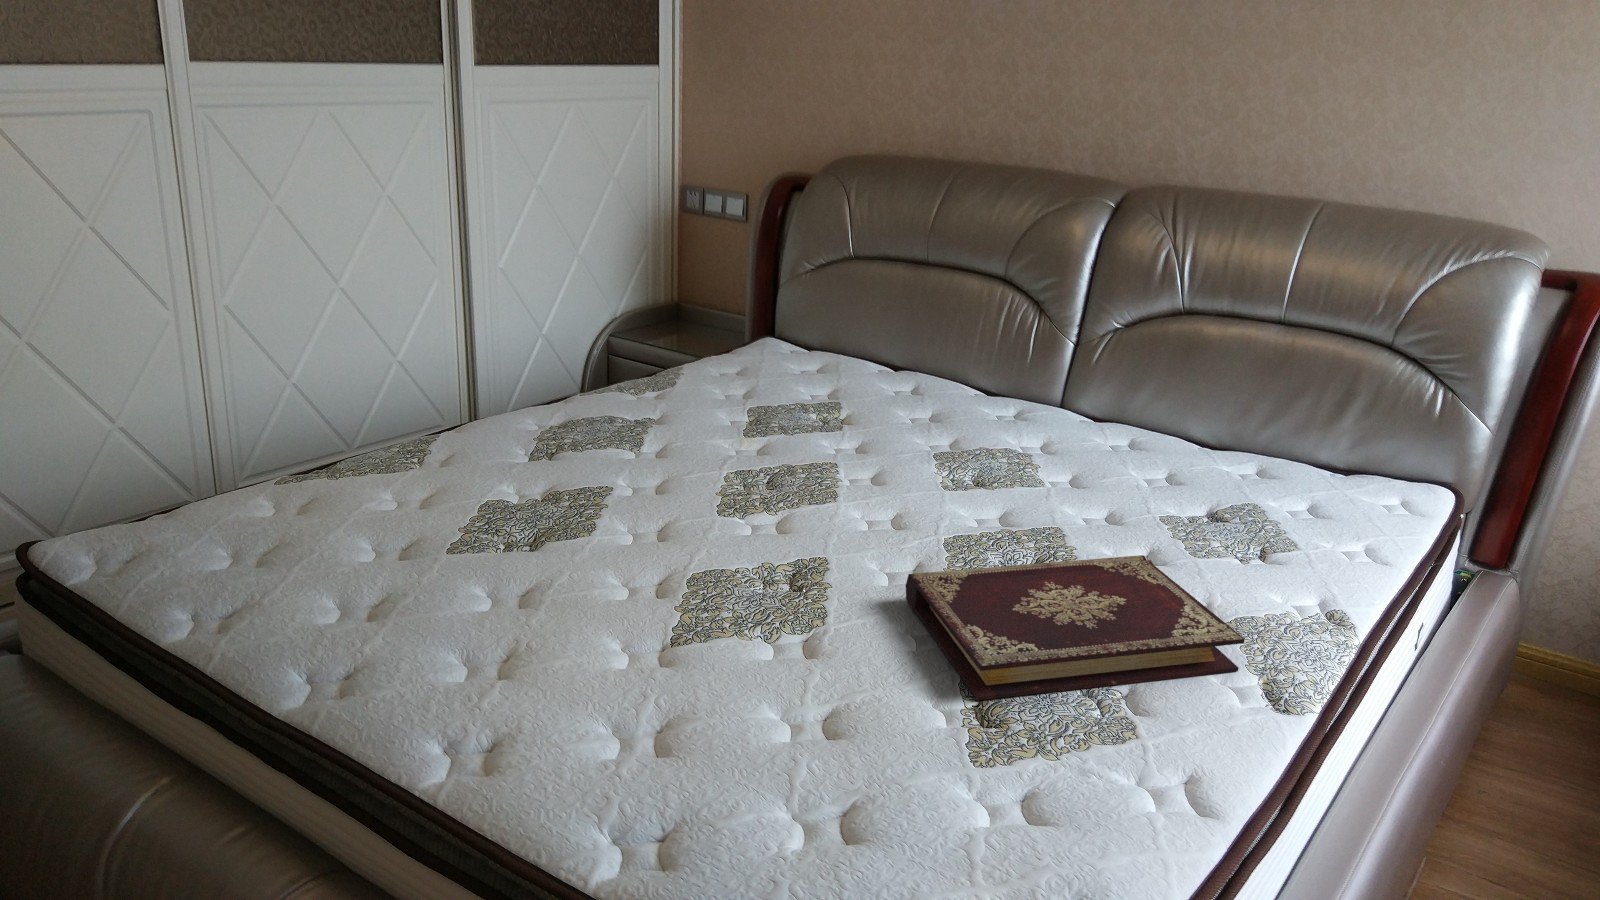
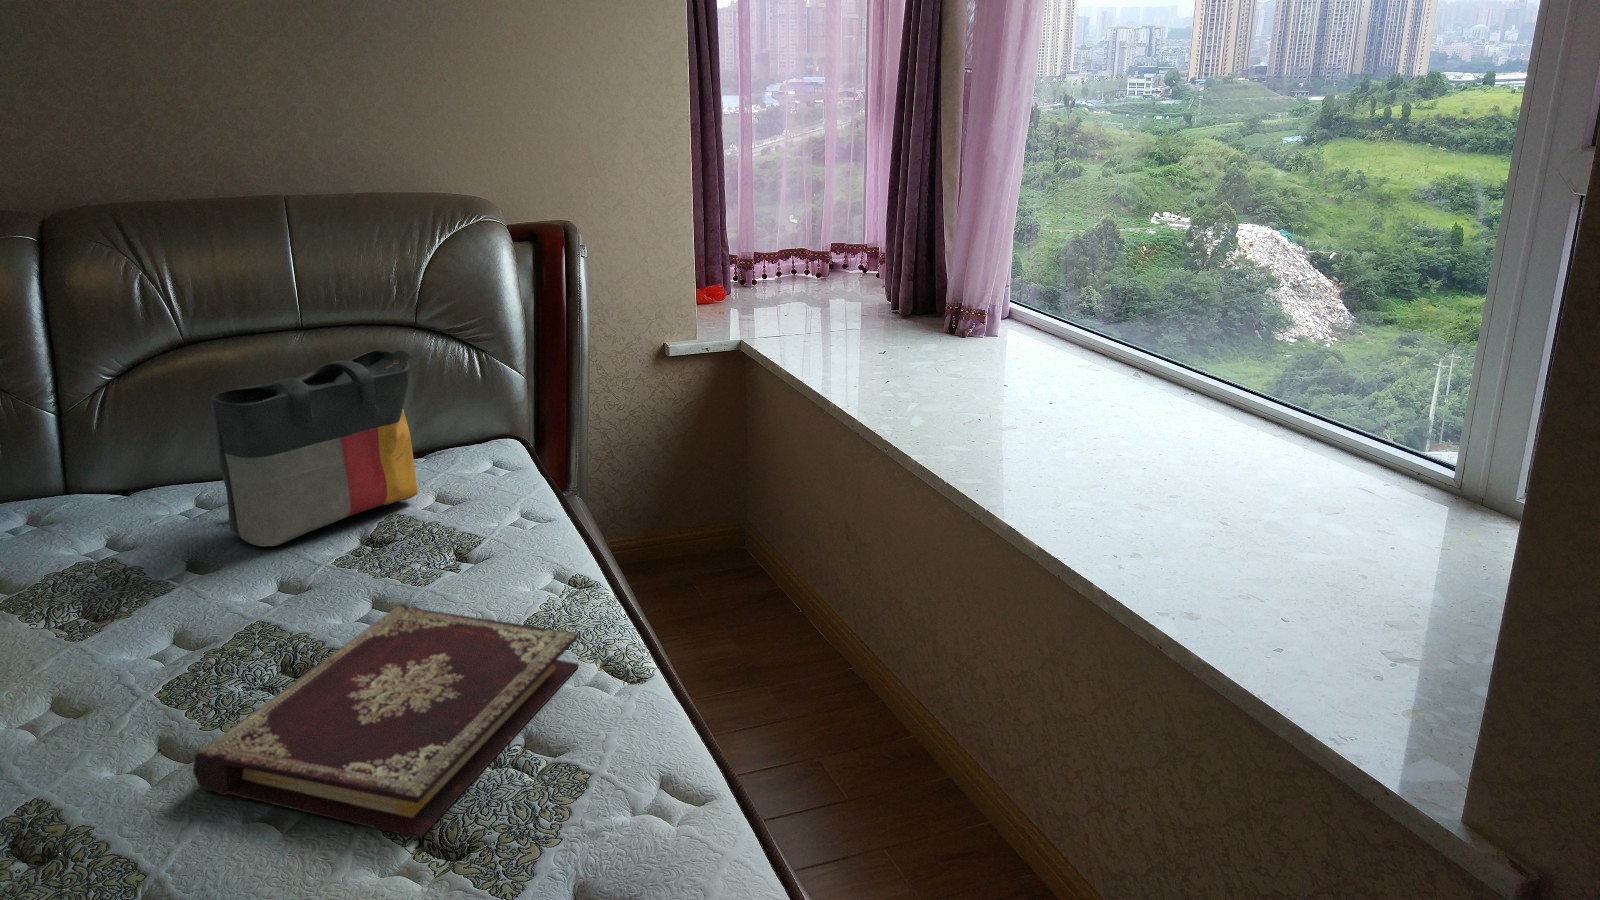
tote bag: none [1115,349,1322,494] -> present [209,350,418,546]

